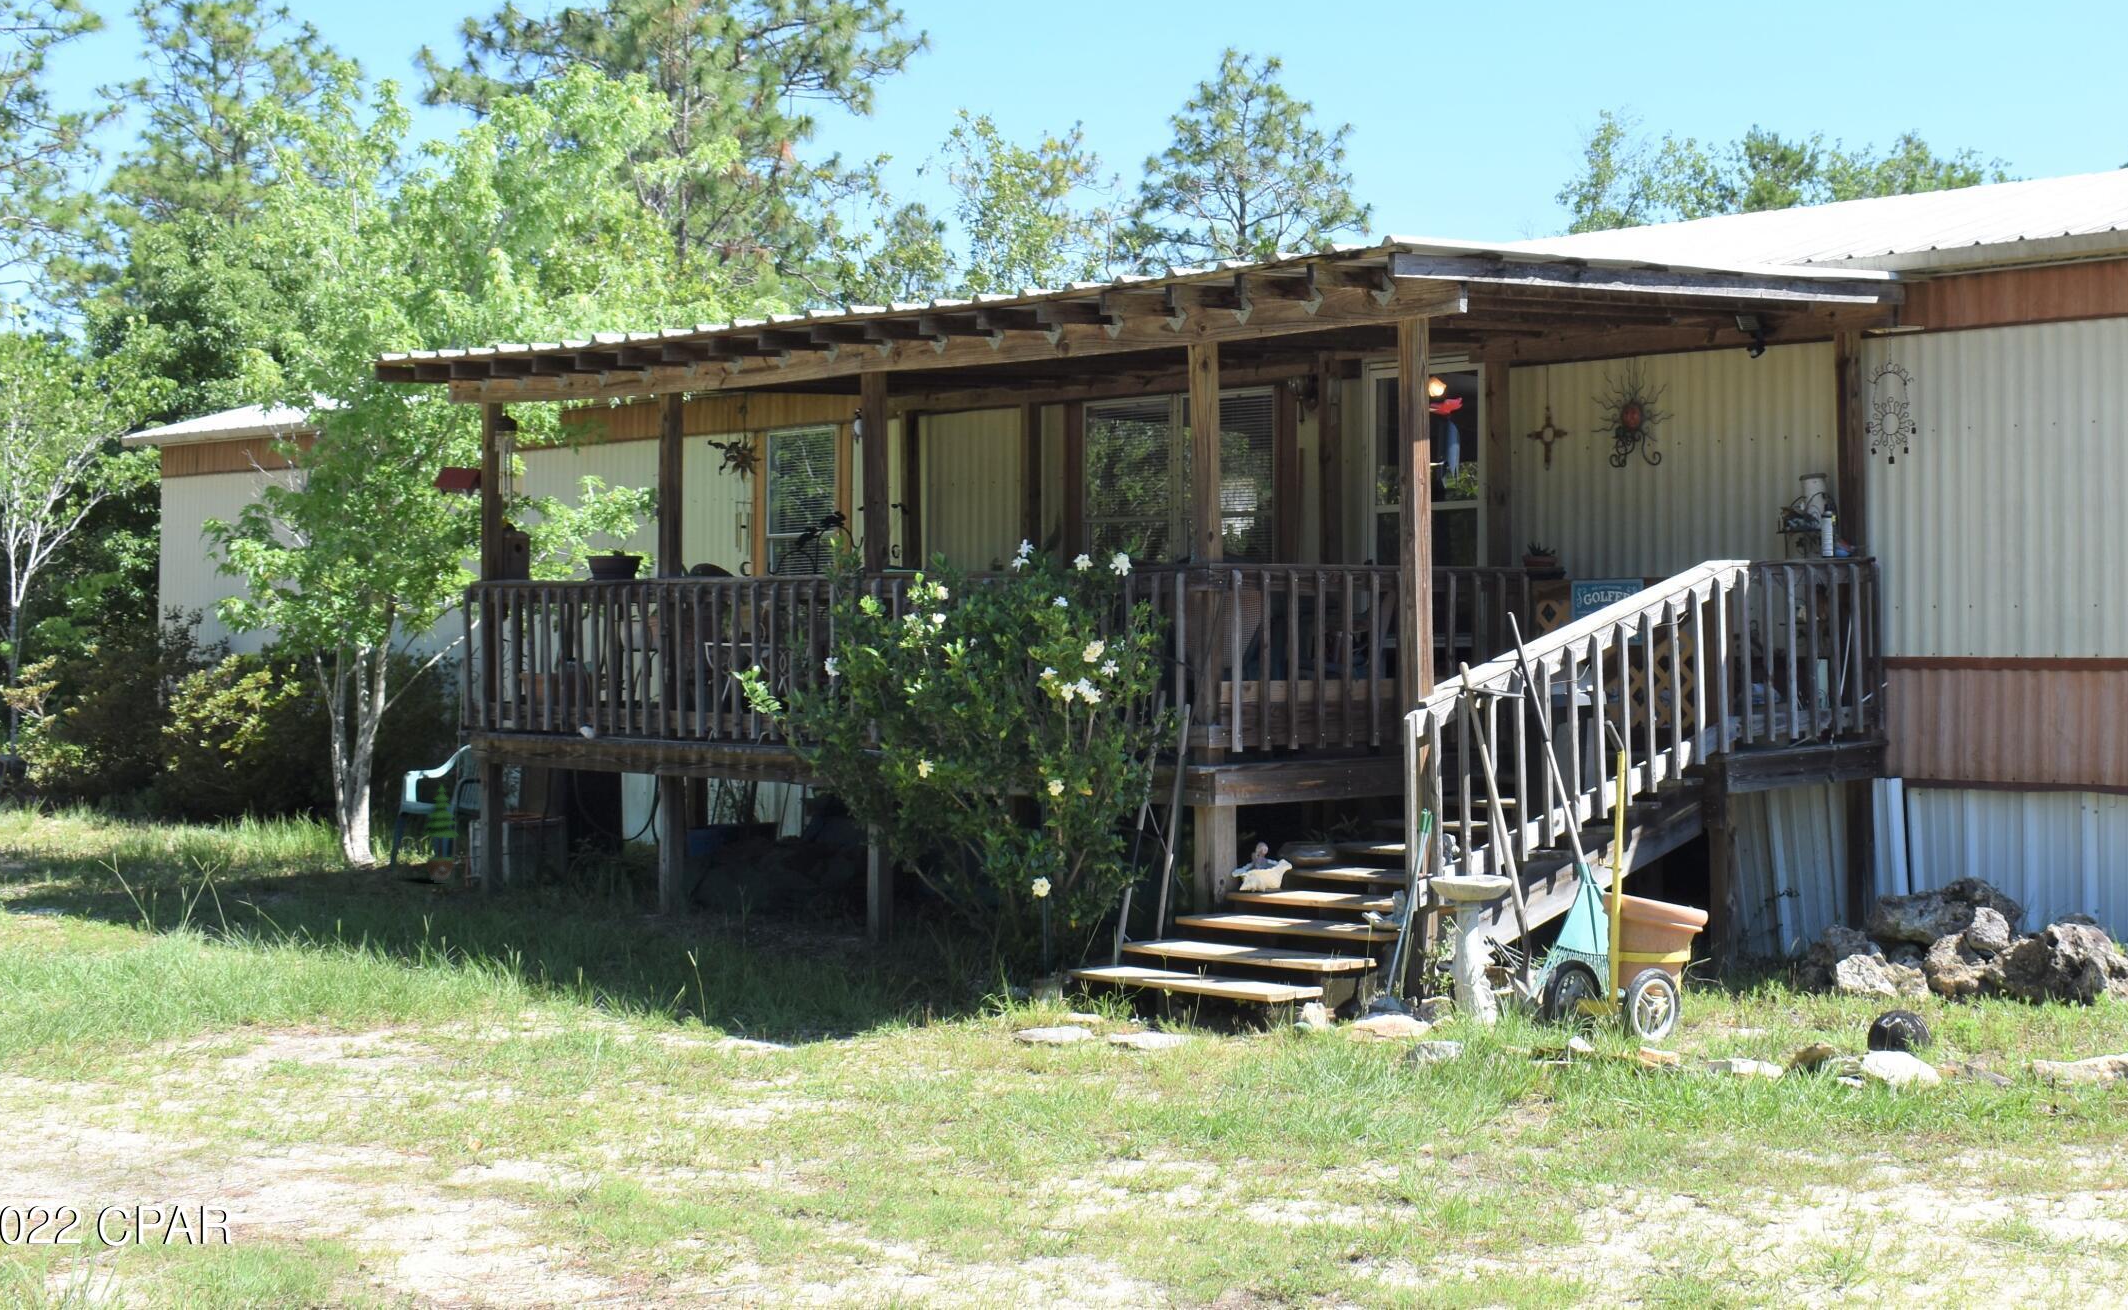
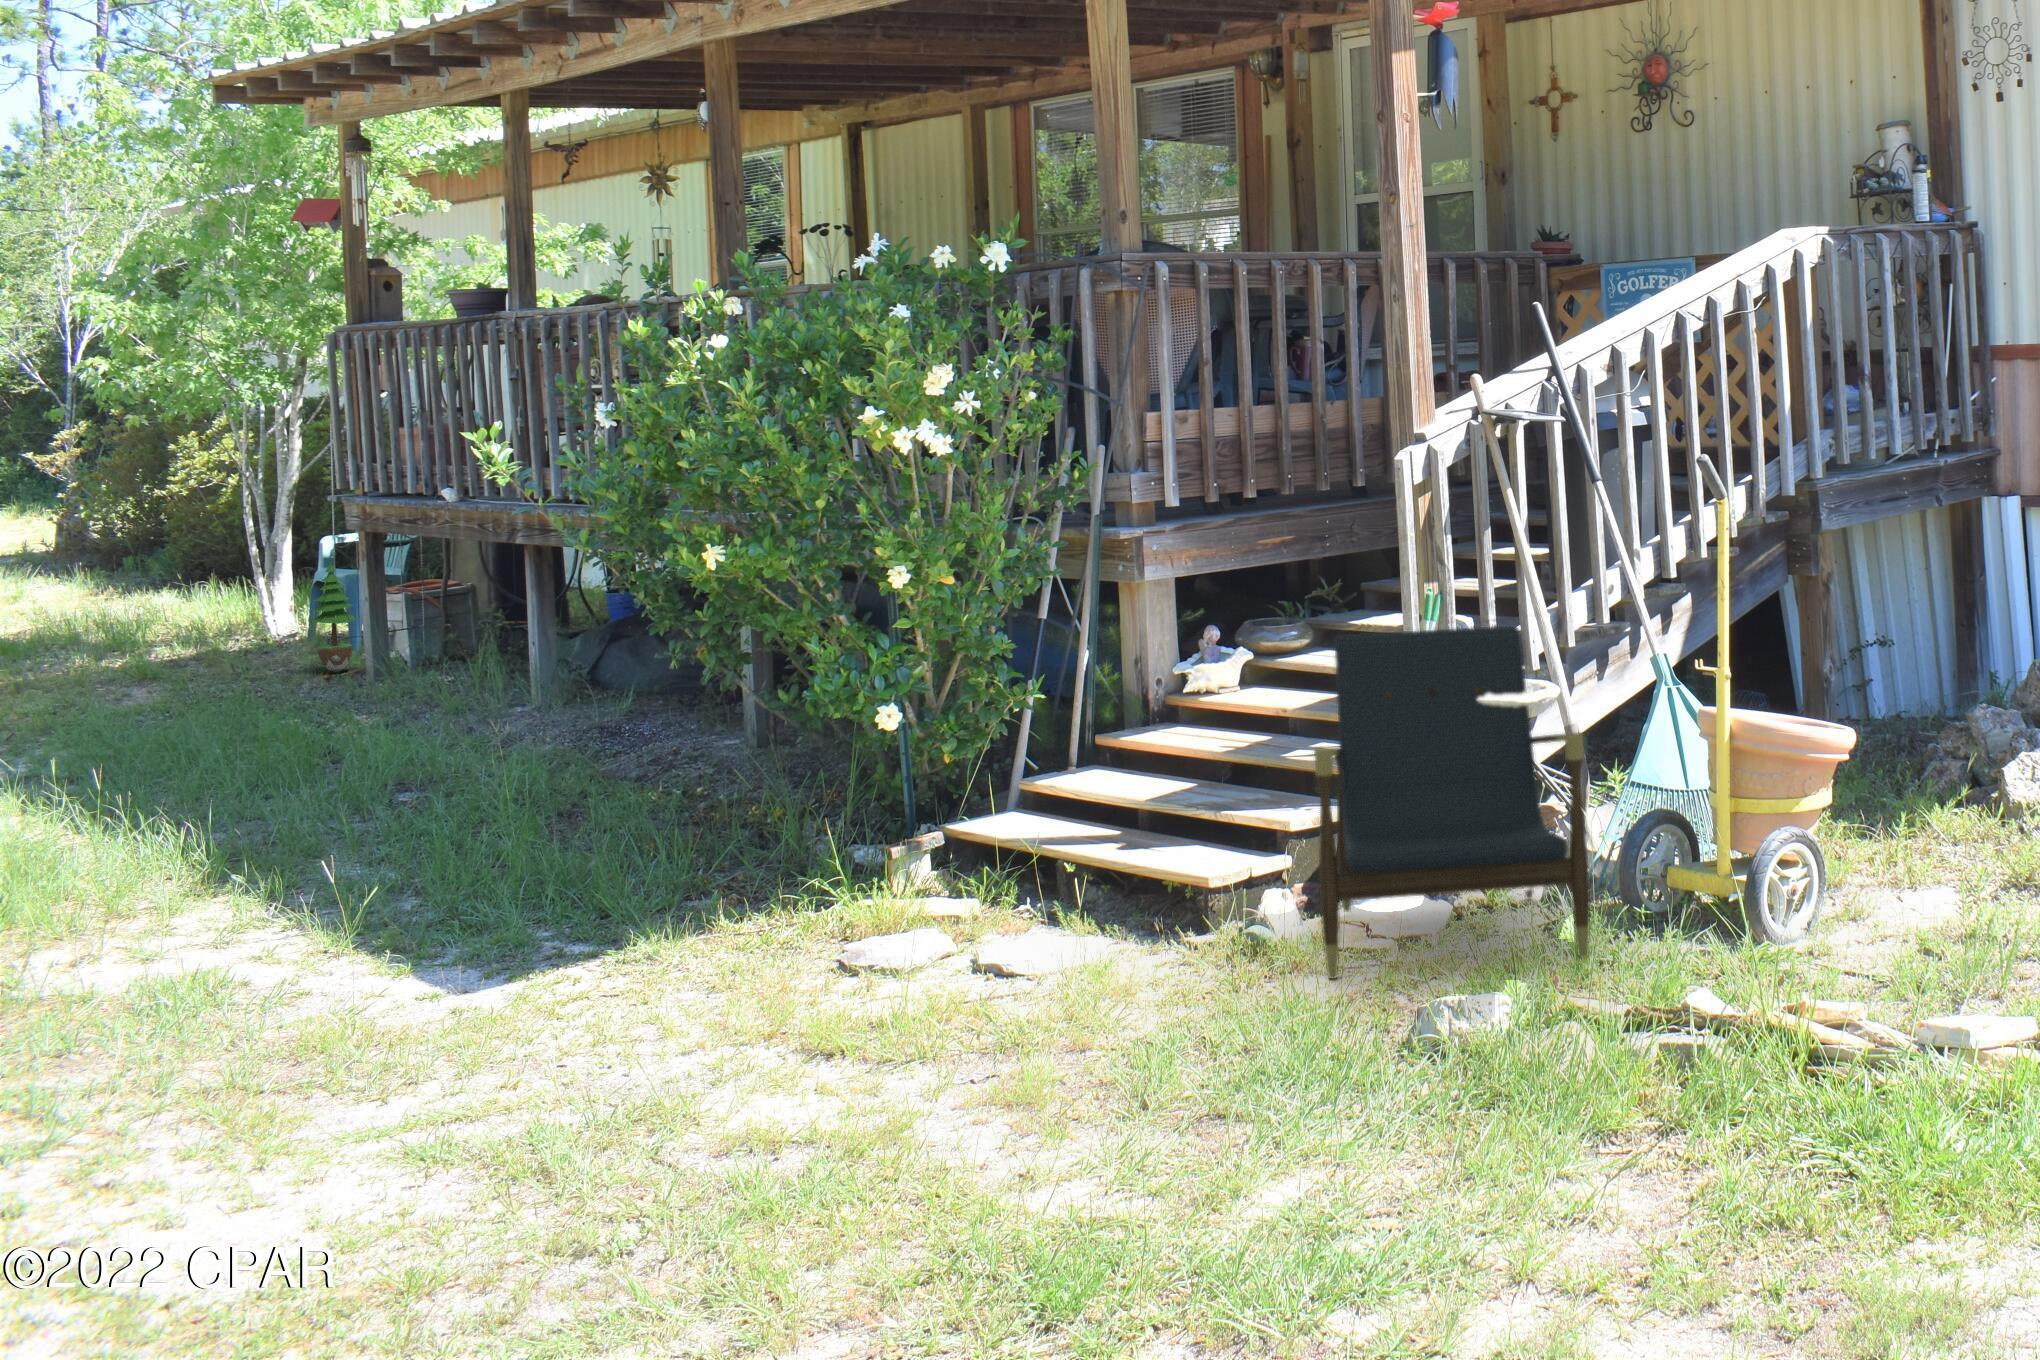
lounge chair: none [1351,838,1525,1053] -> present [1314,626,1590,979]

